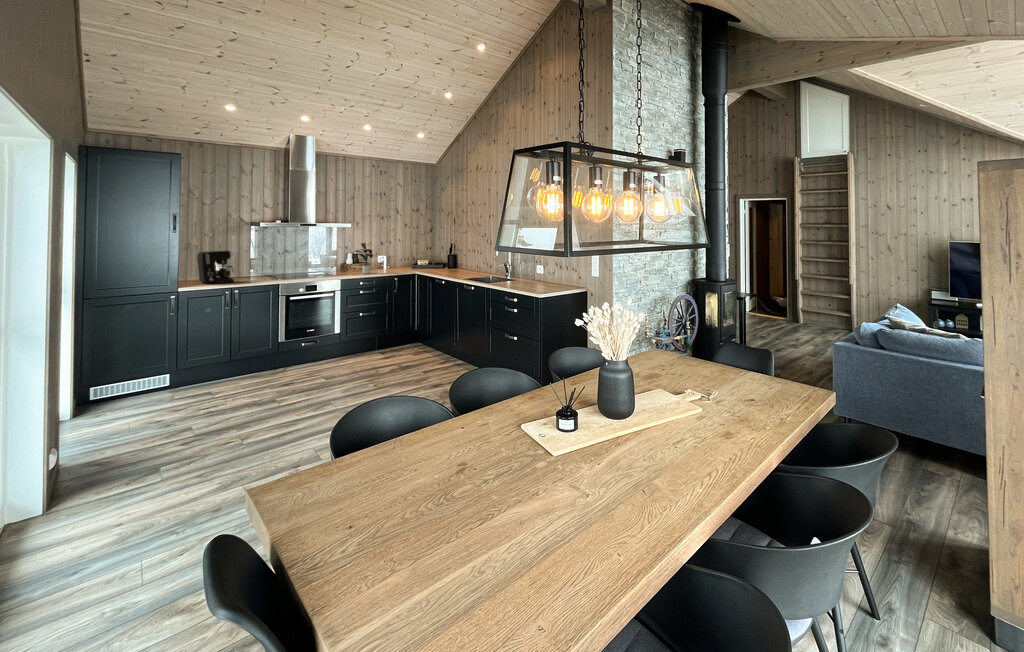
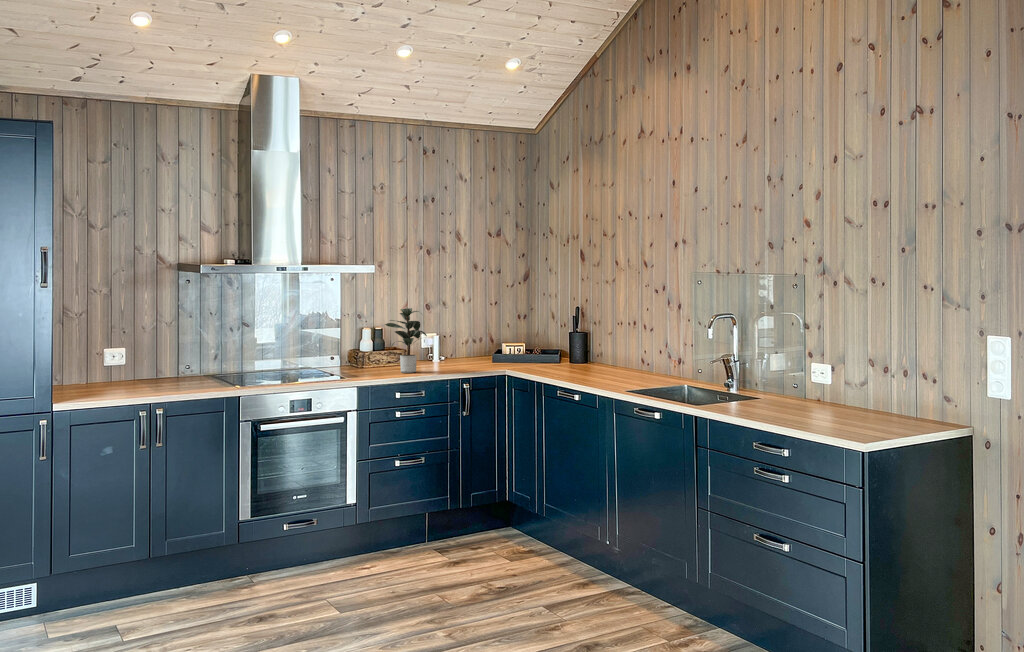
coffee maker: present [197,251,234,283] -> none [75,325,147,397]

